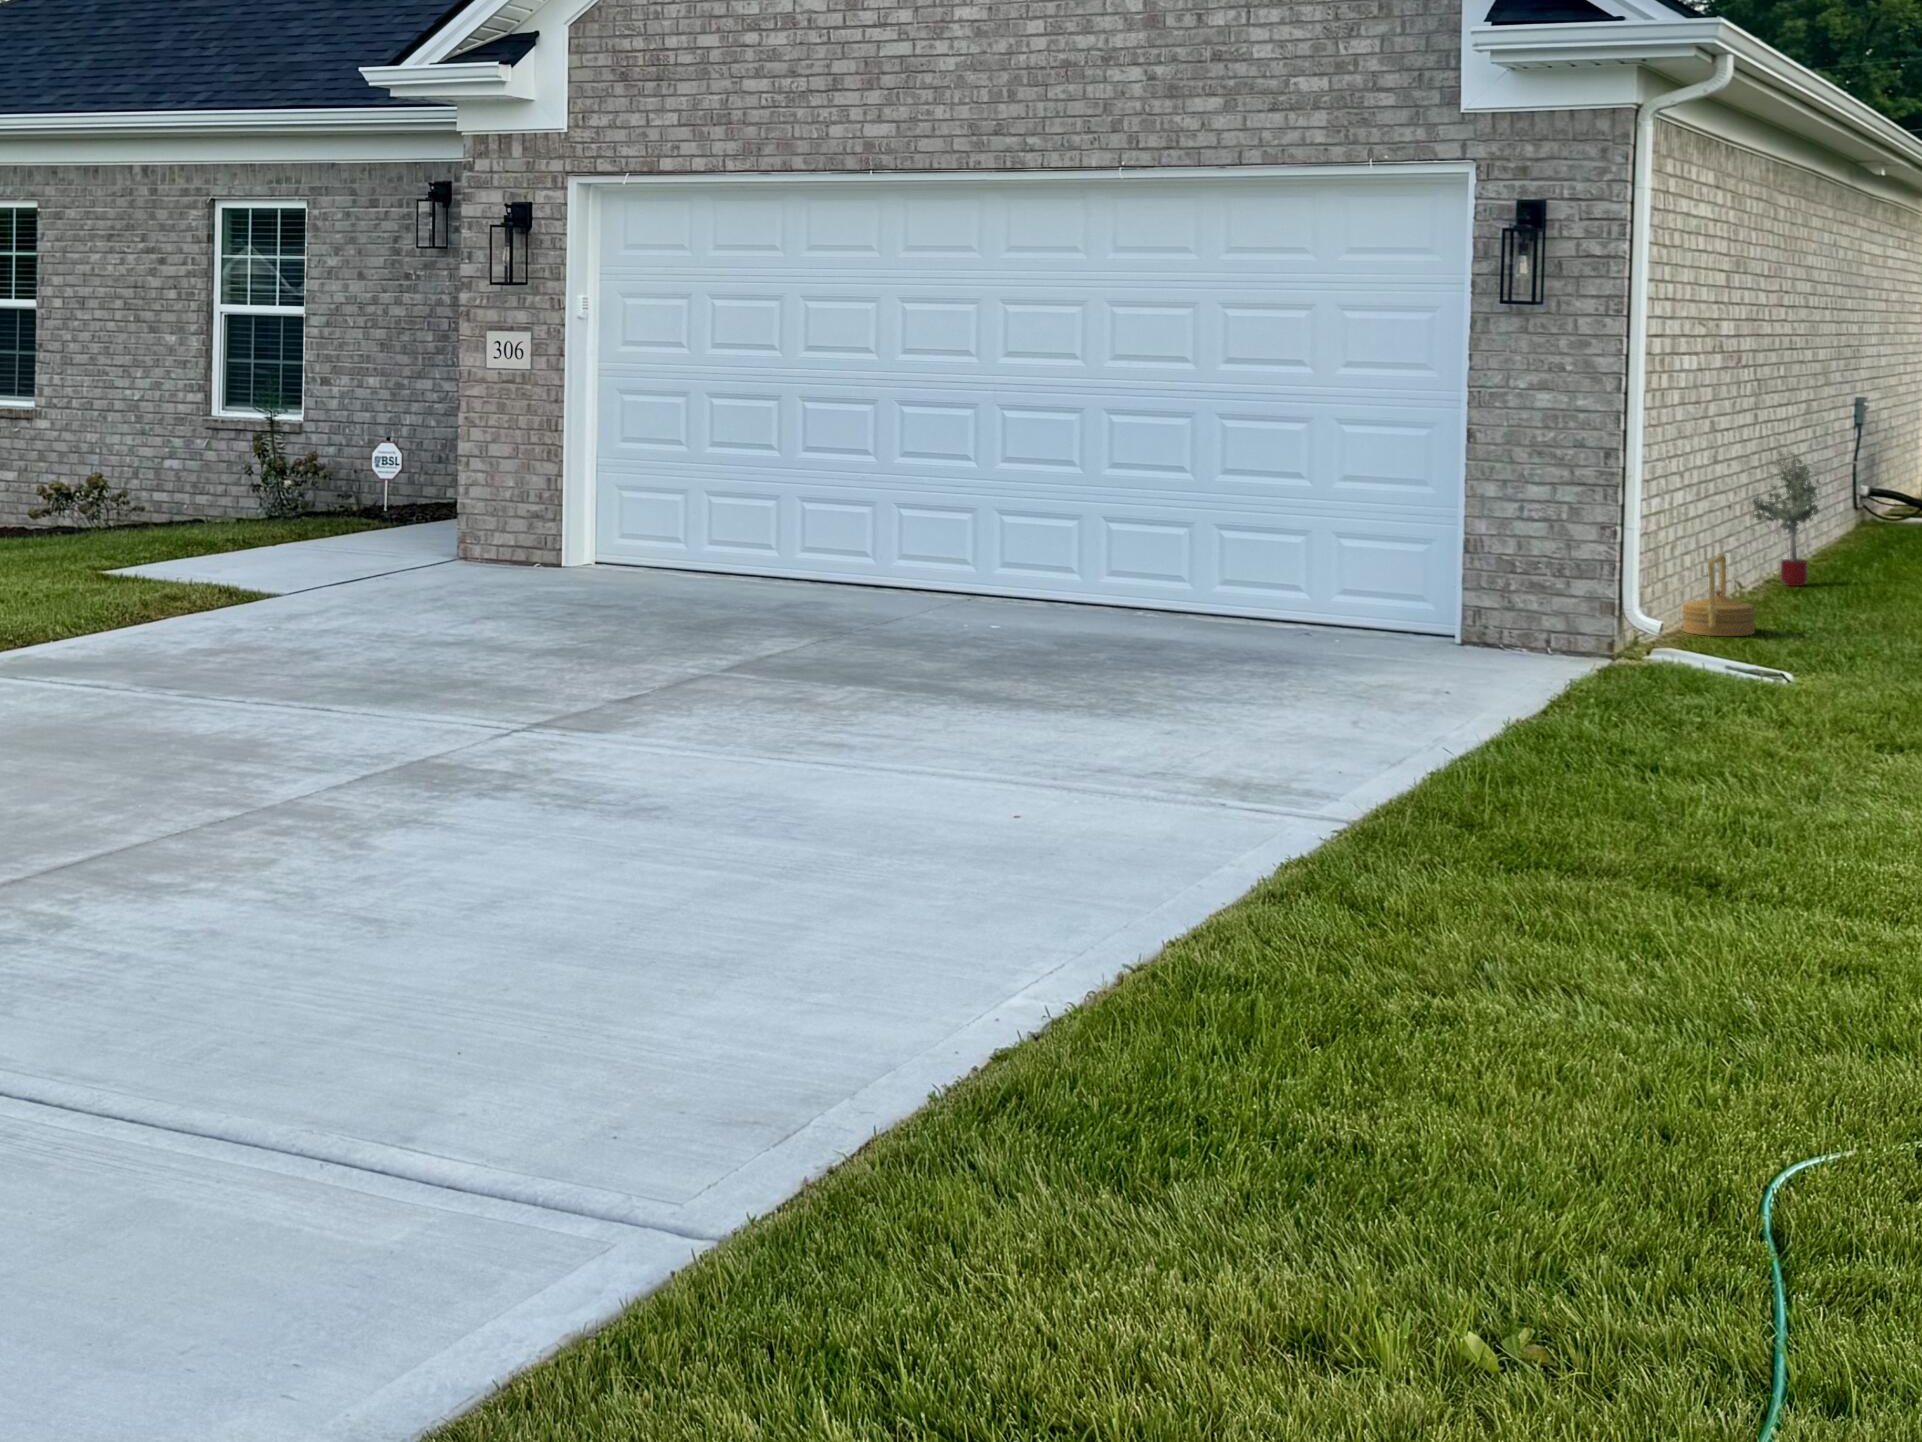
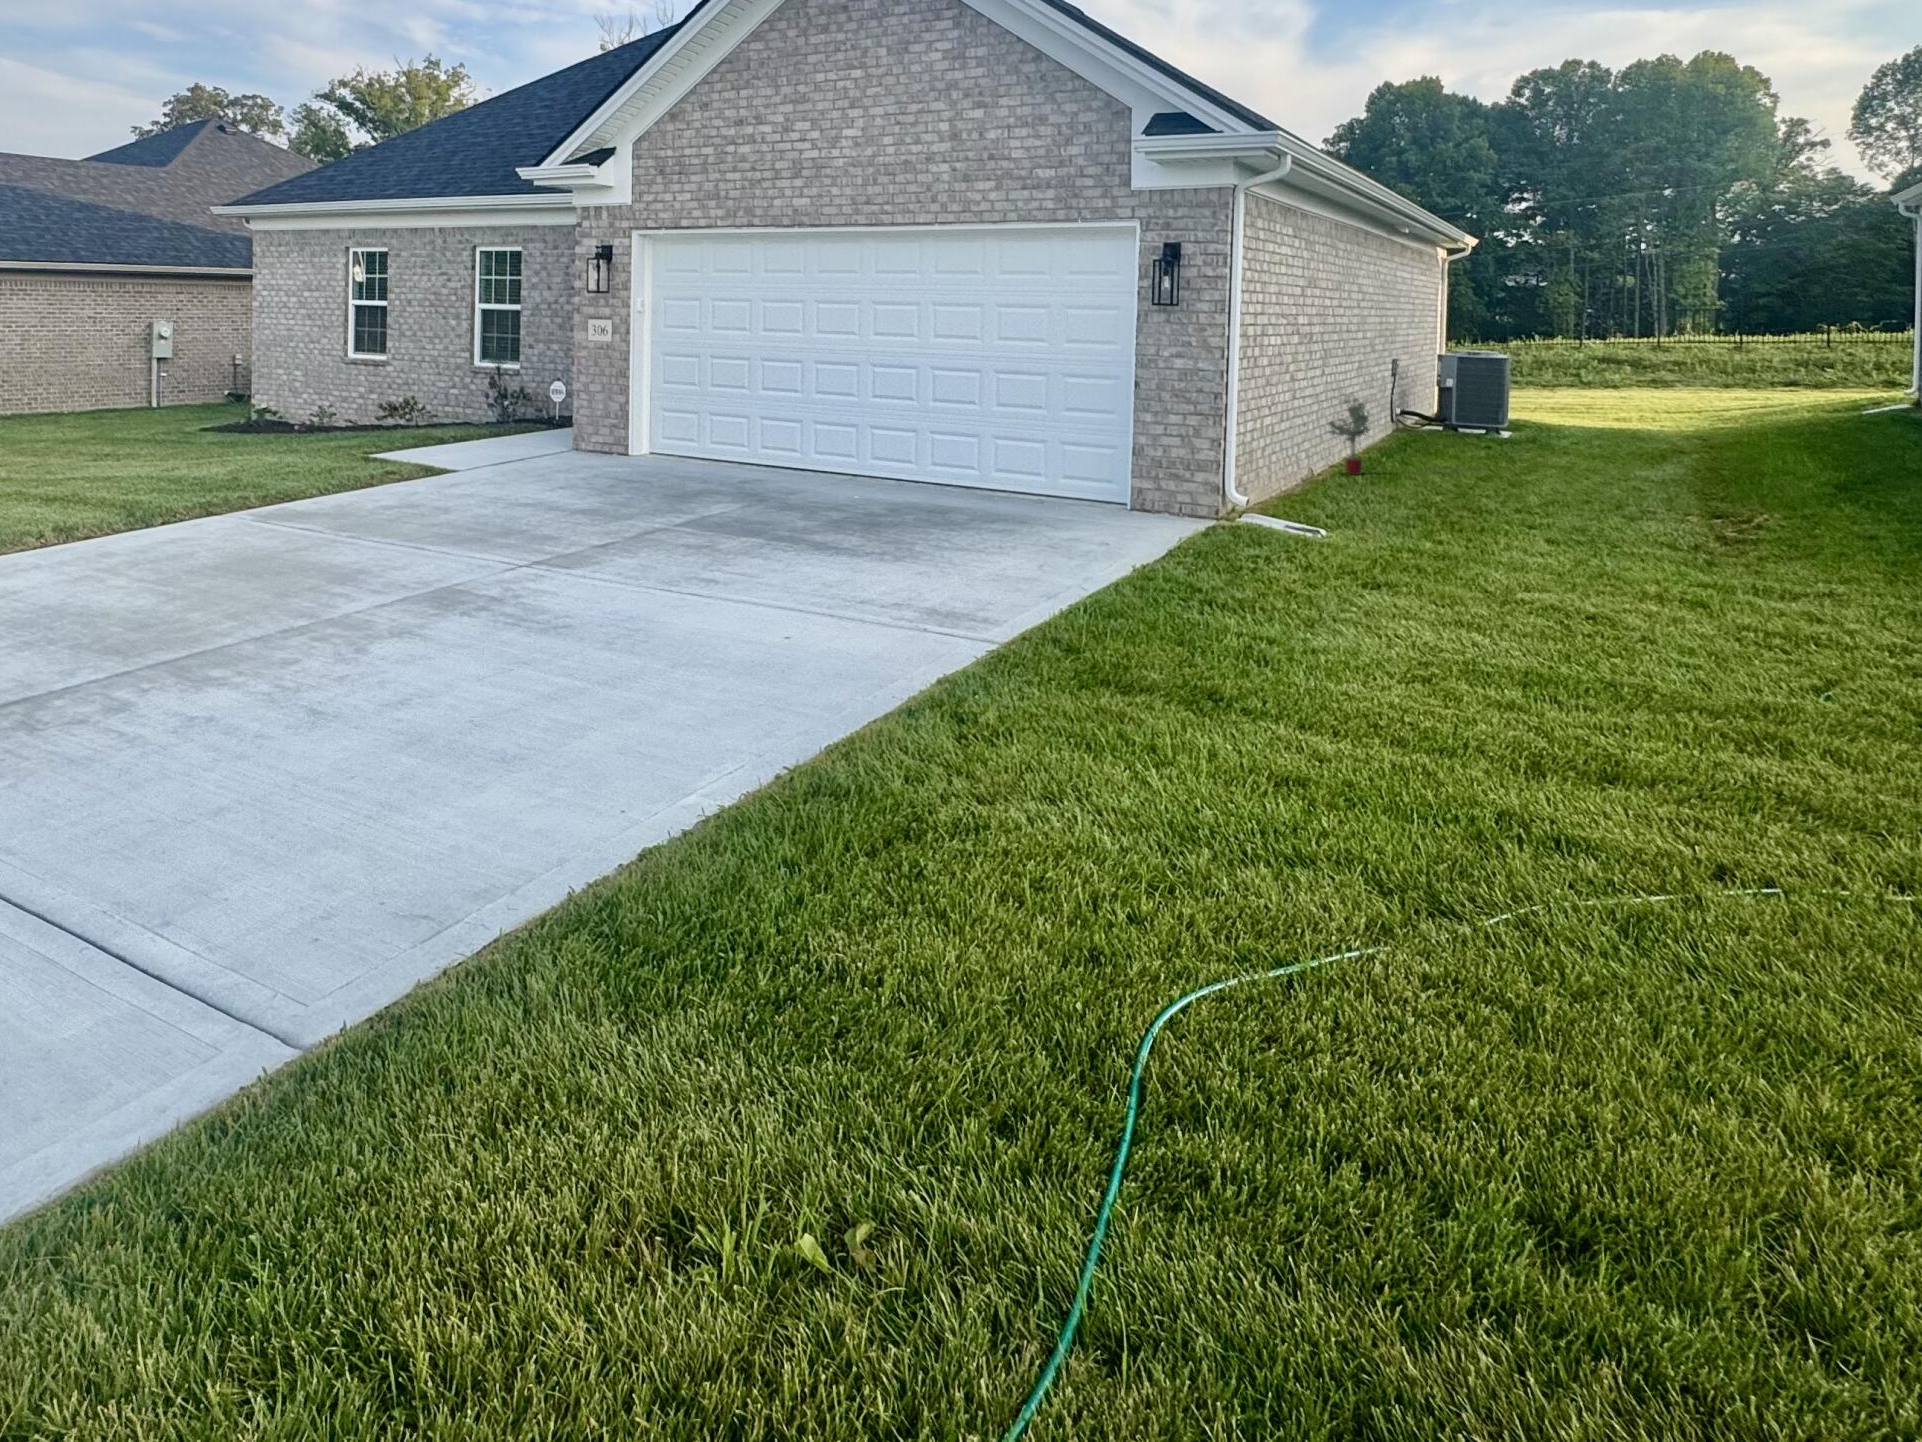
woven basket: present [1682,554,1755,636] -> none [1270,458,1316,509]

